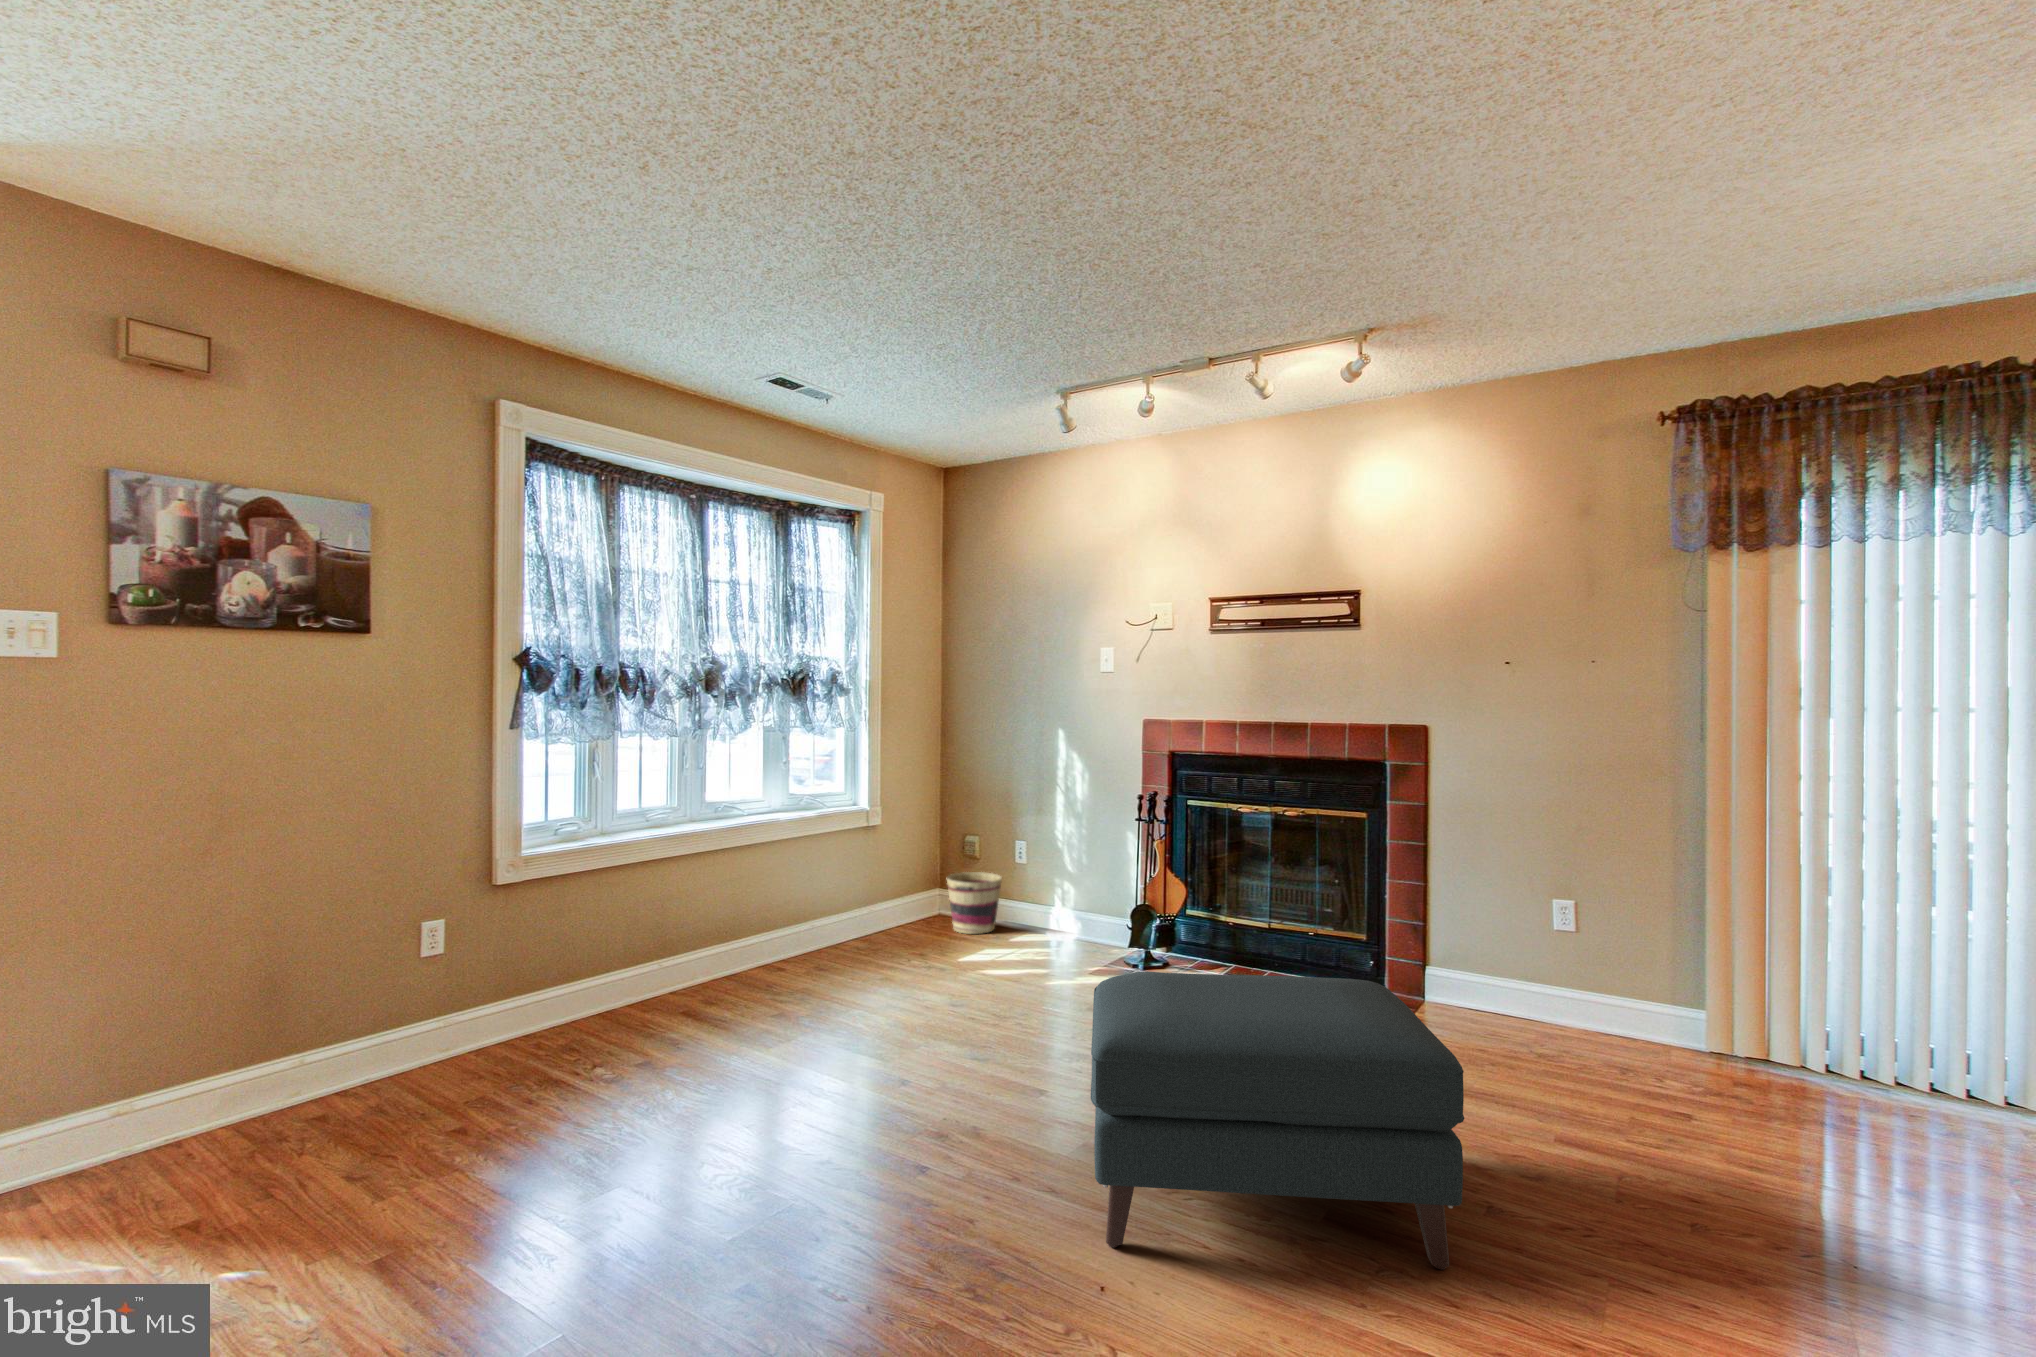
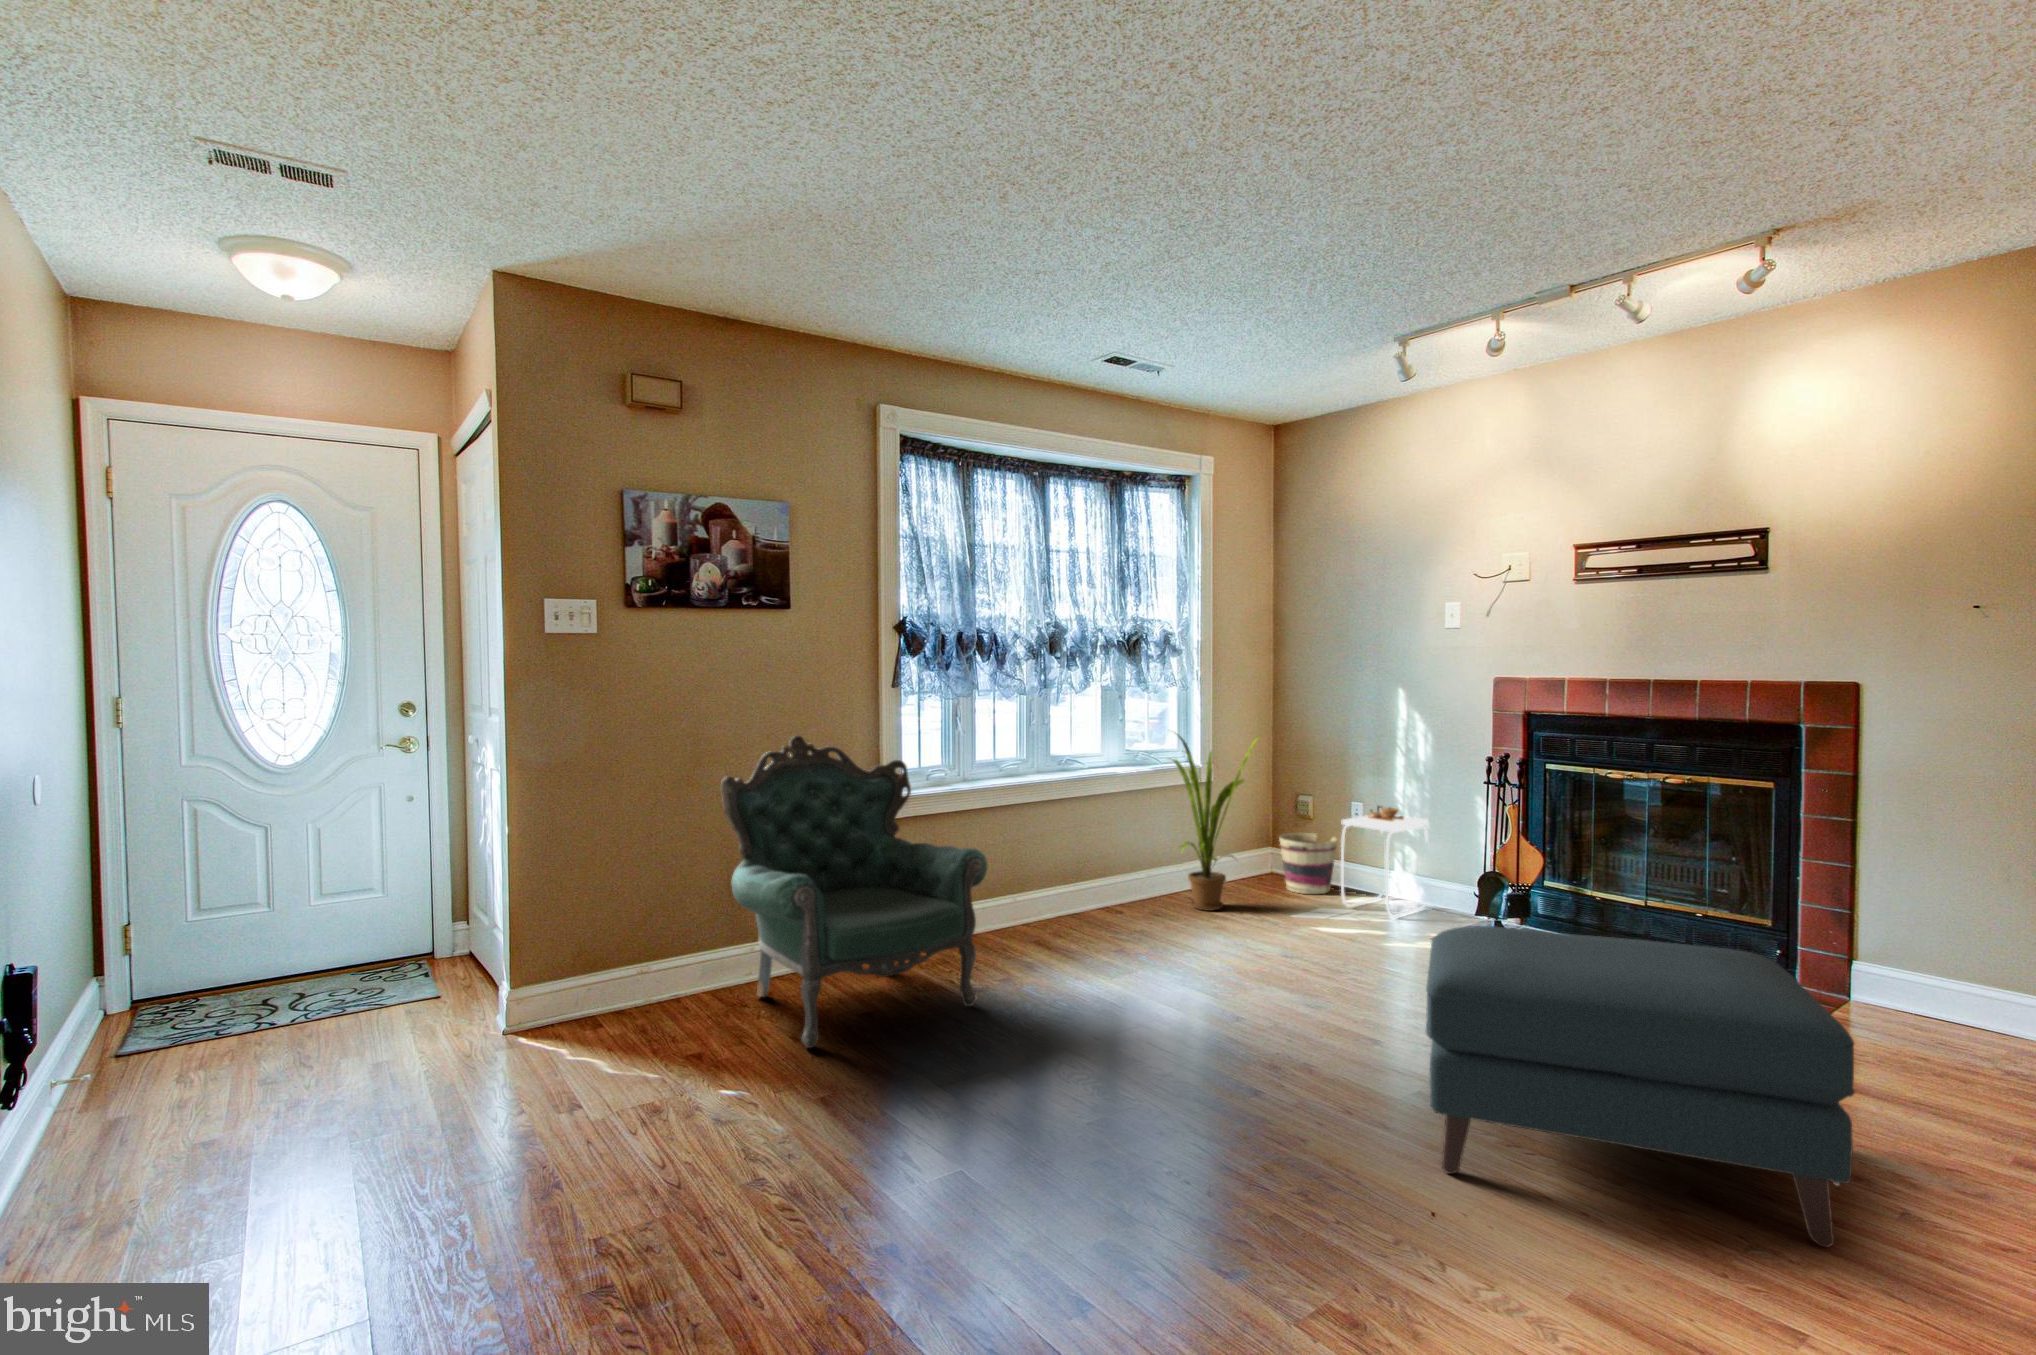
house plant: none [830,772,932,960] -> present [1169,736,1258,911]
armchair: none [249,790,618,1196] -> present [721,735,987,1048]
side table: none [1005,843,1085,953] -> present [1341,806,1428,917]

